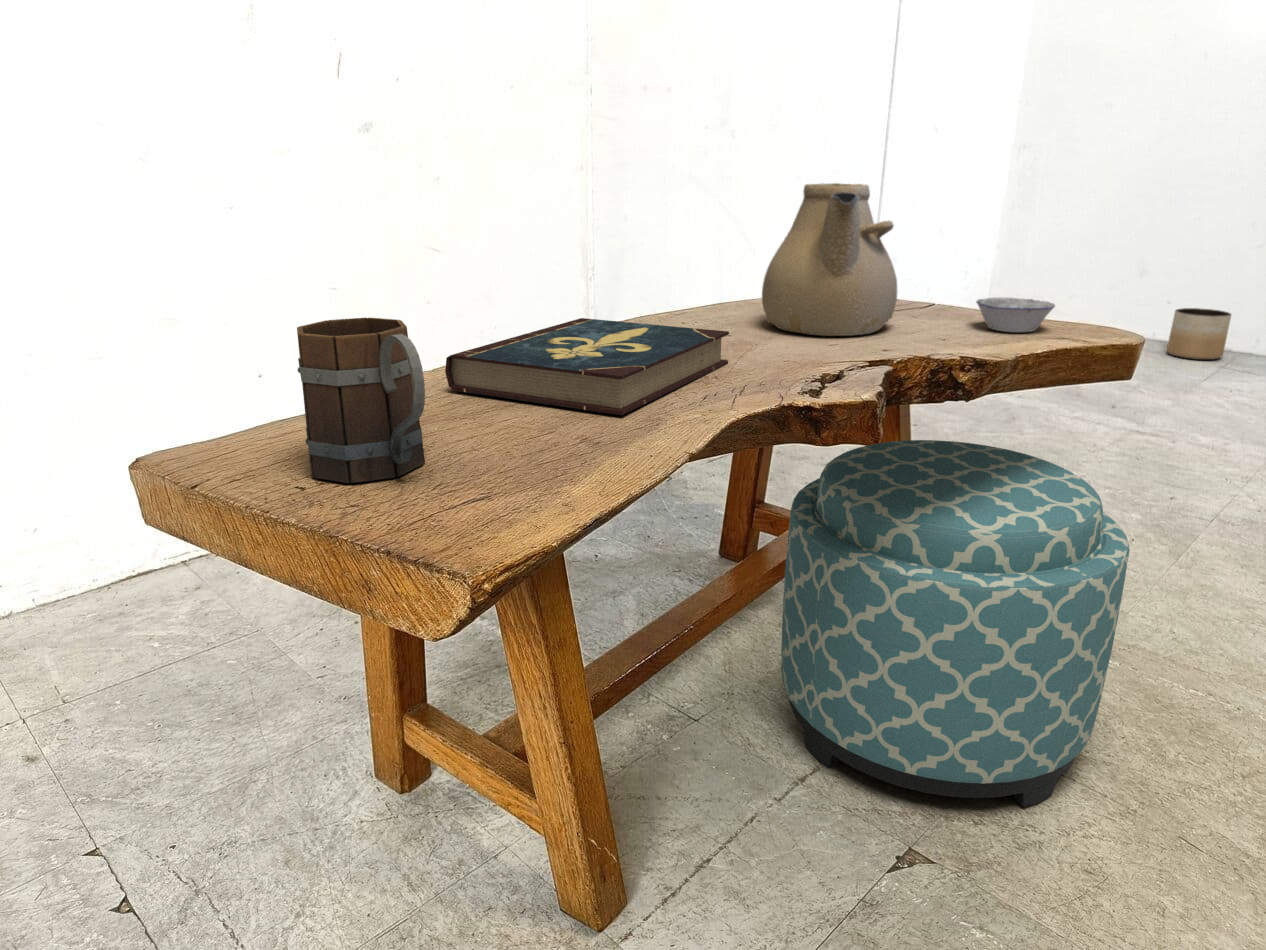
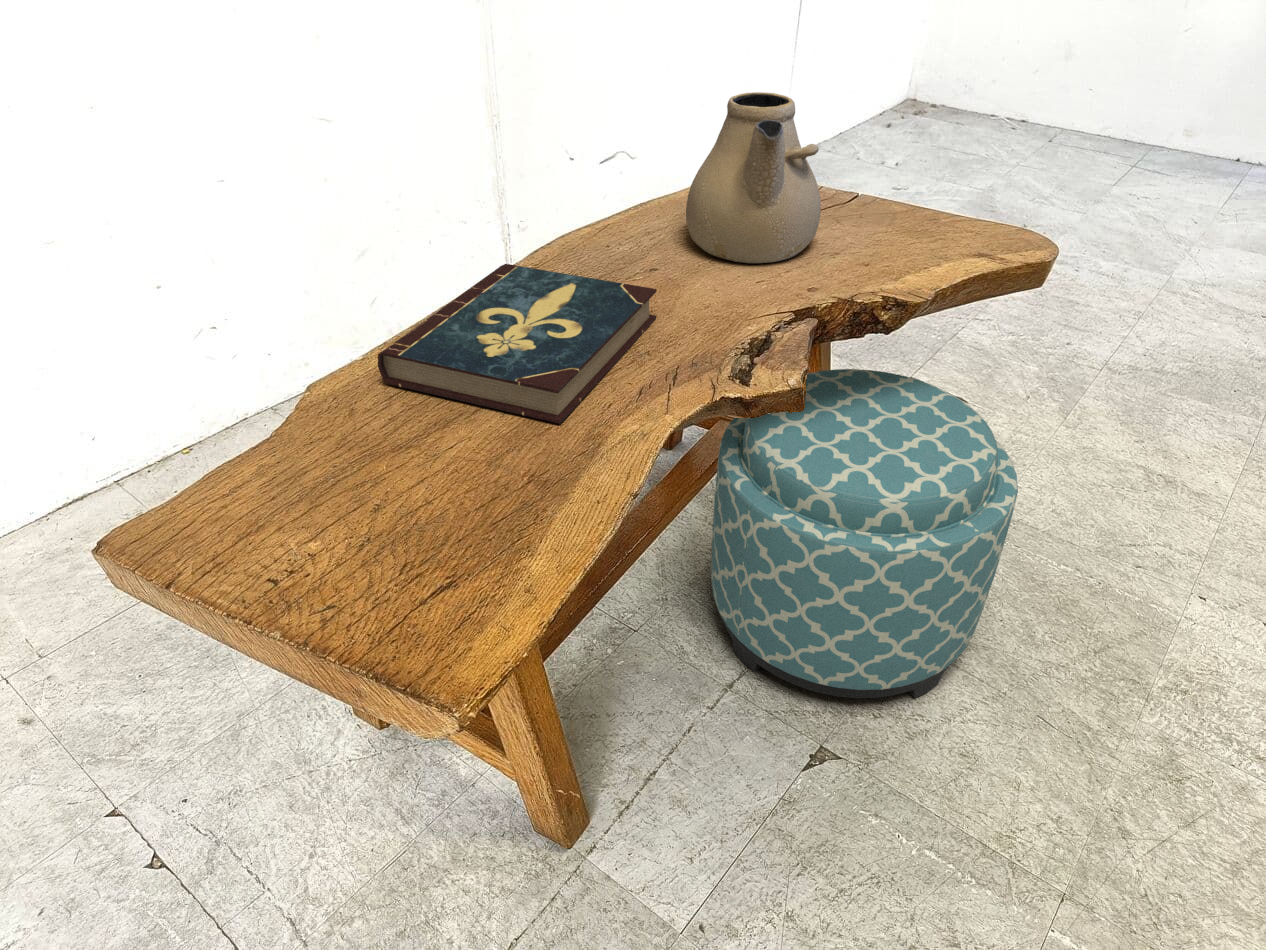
bowl: present [976,297,1055,332] -> none [897,206,972,251]
planter: present [1167,308,1231,360] -> none [1081,101,1146,158]
mug: present [297,318,425,483] -> none [236,382,380,557]

